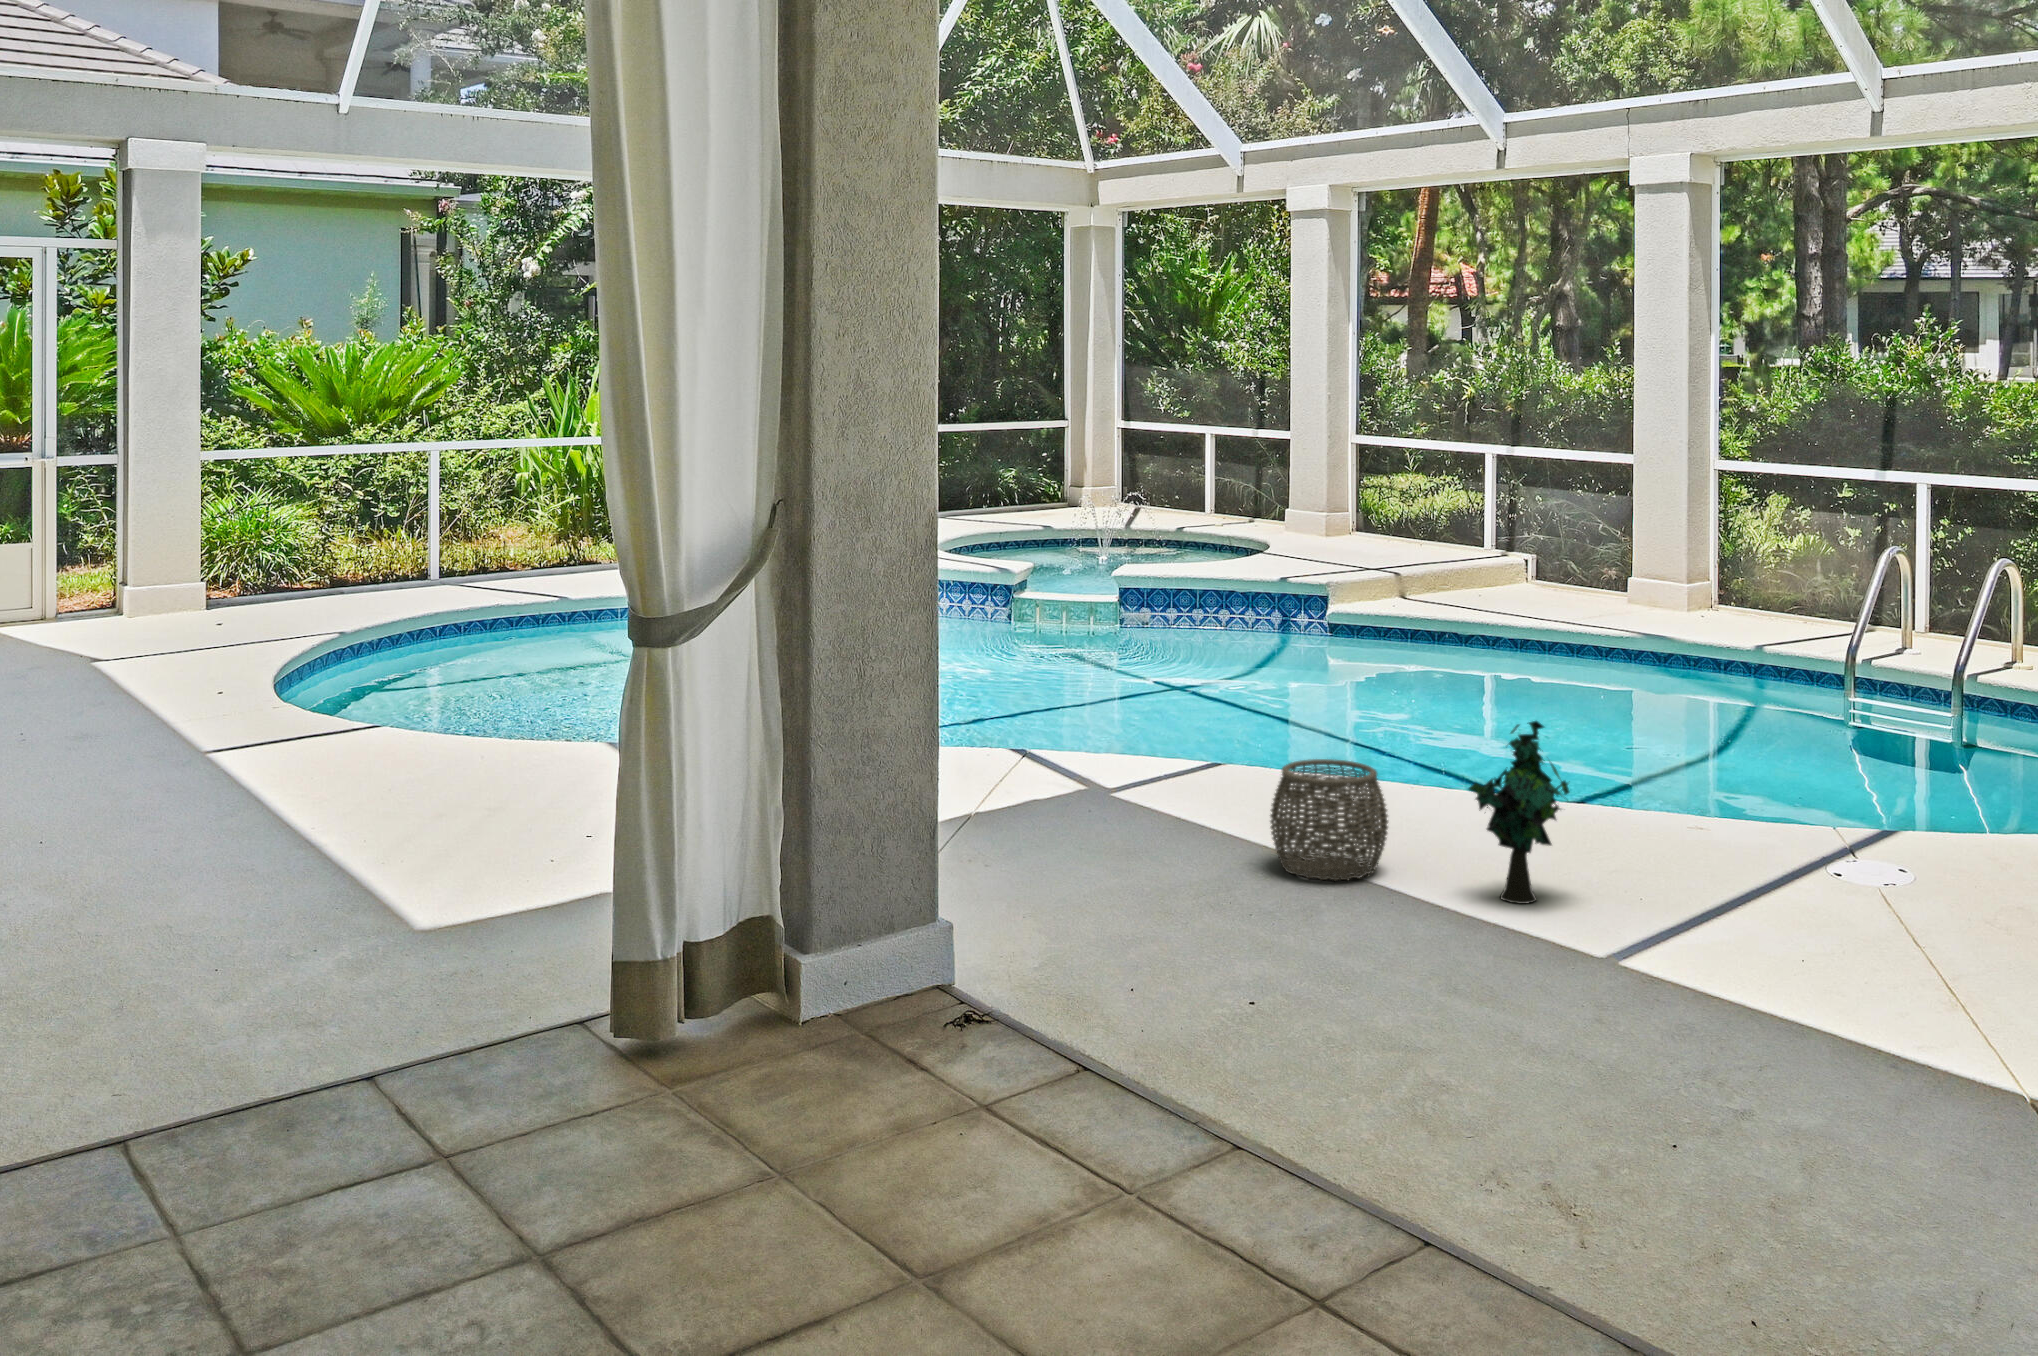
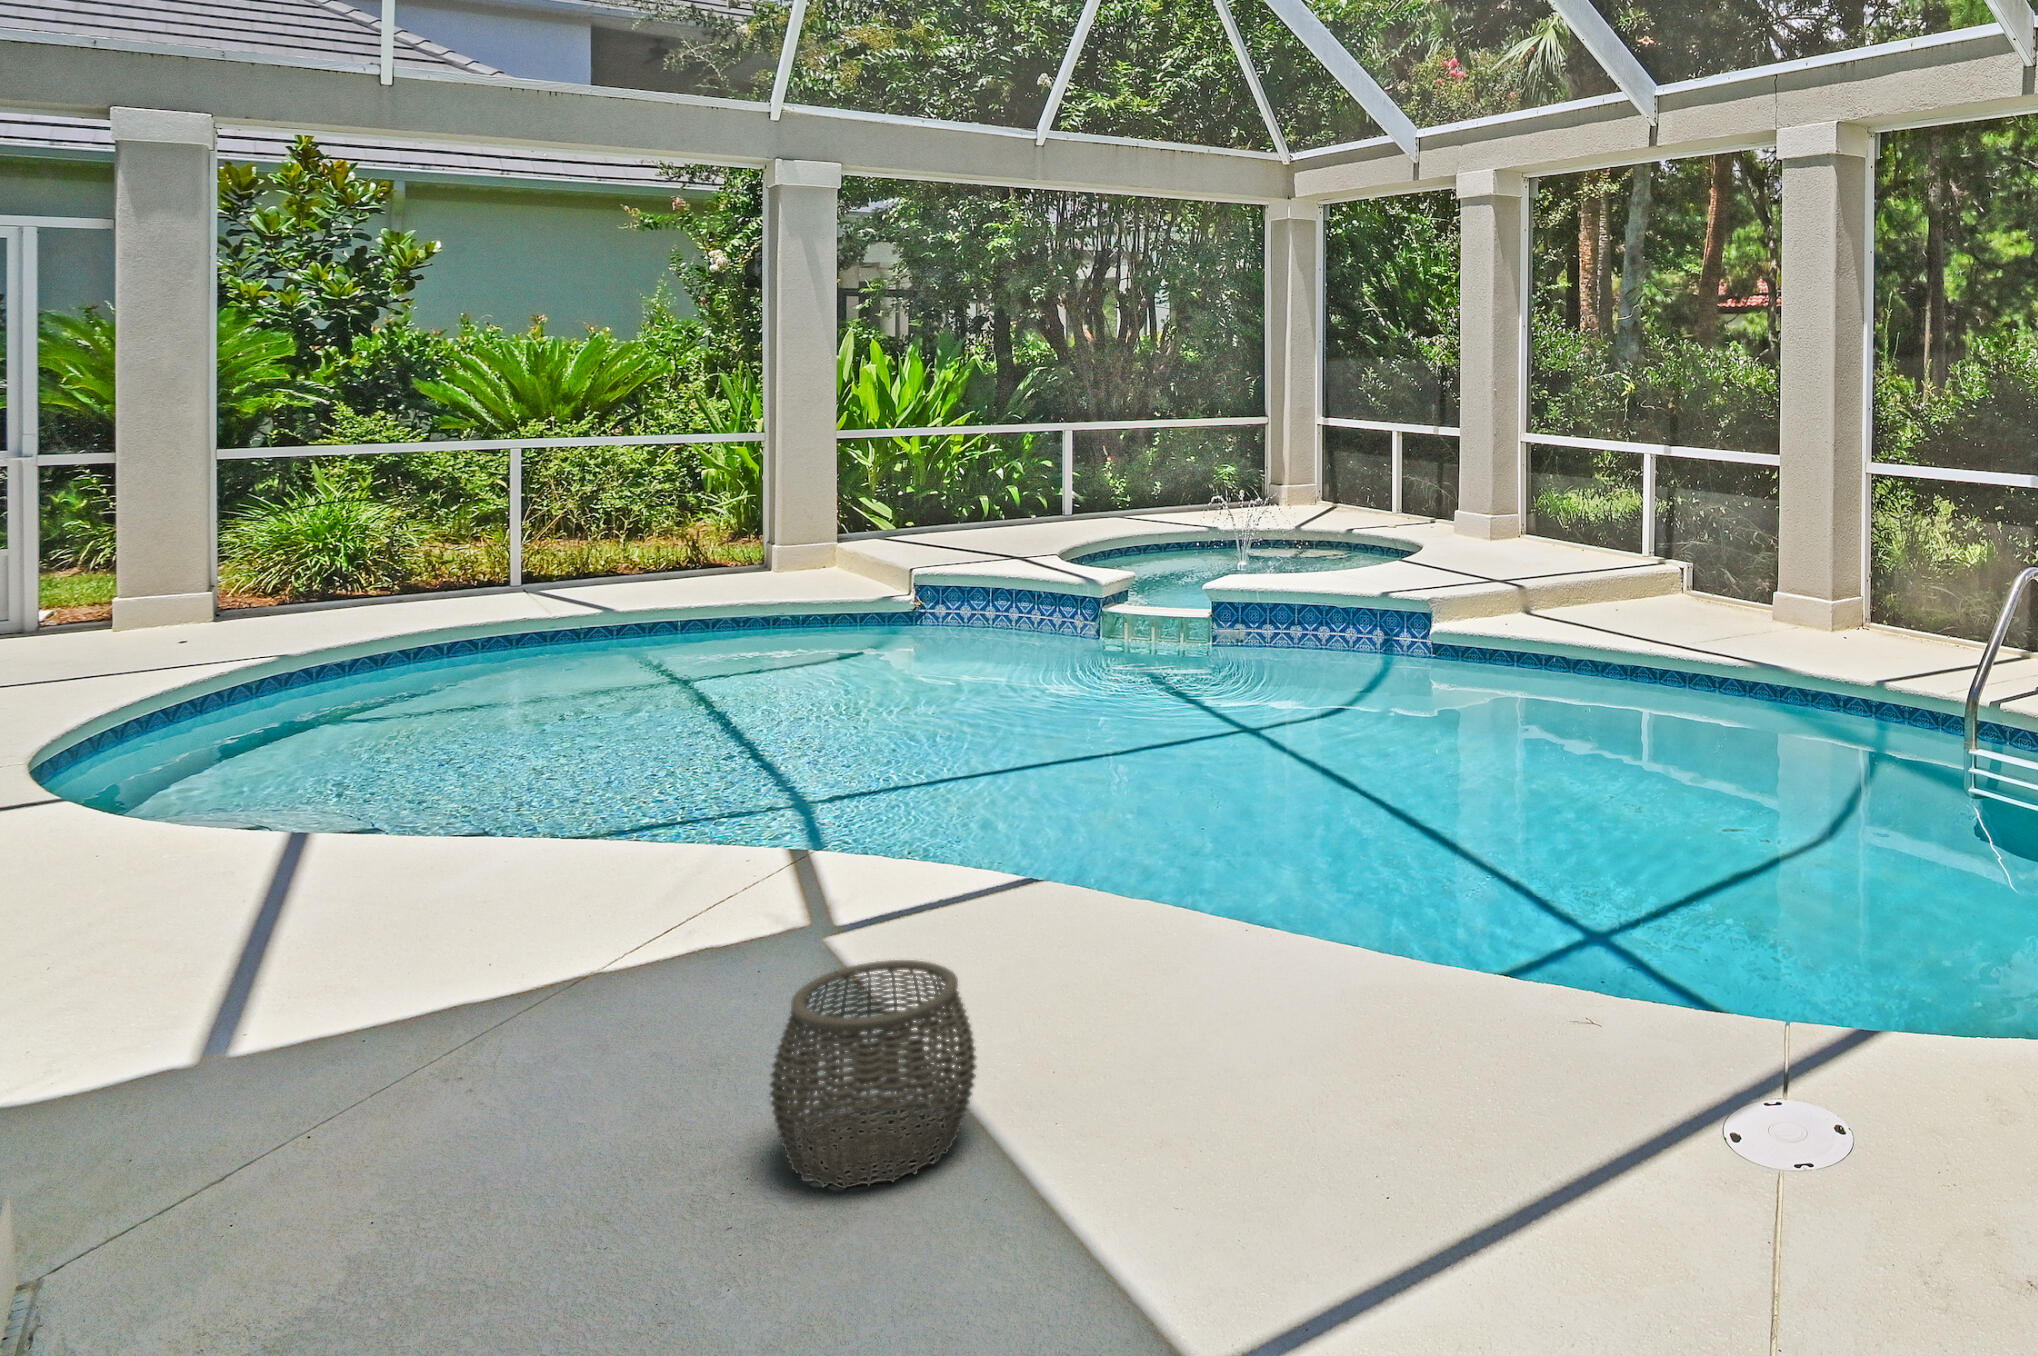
decorative plant: present [1468,721,1569,904] -> none [1020,933,1203,1261]

